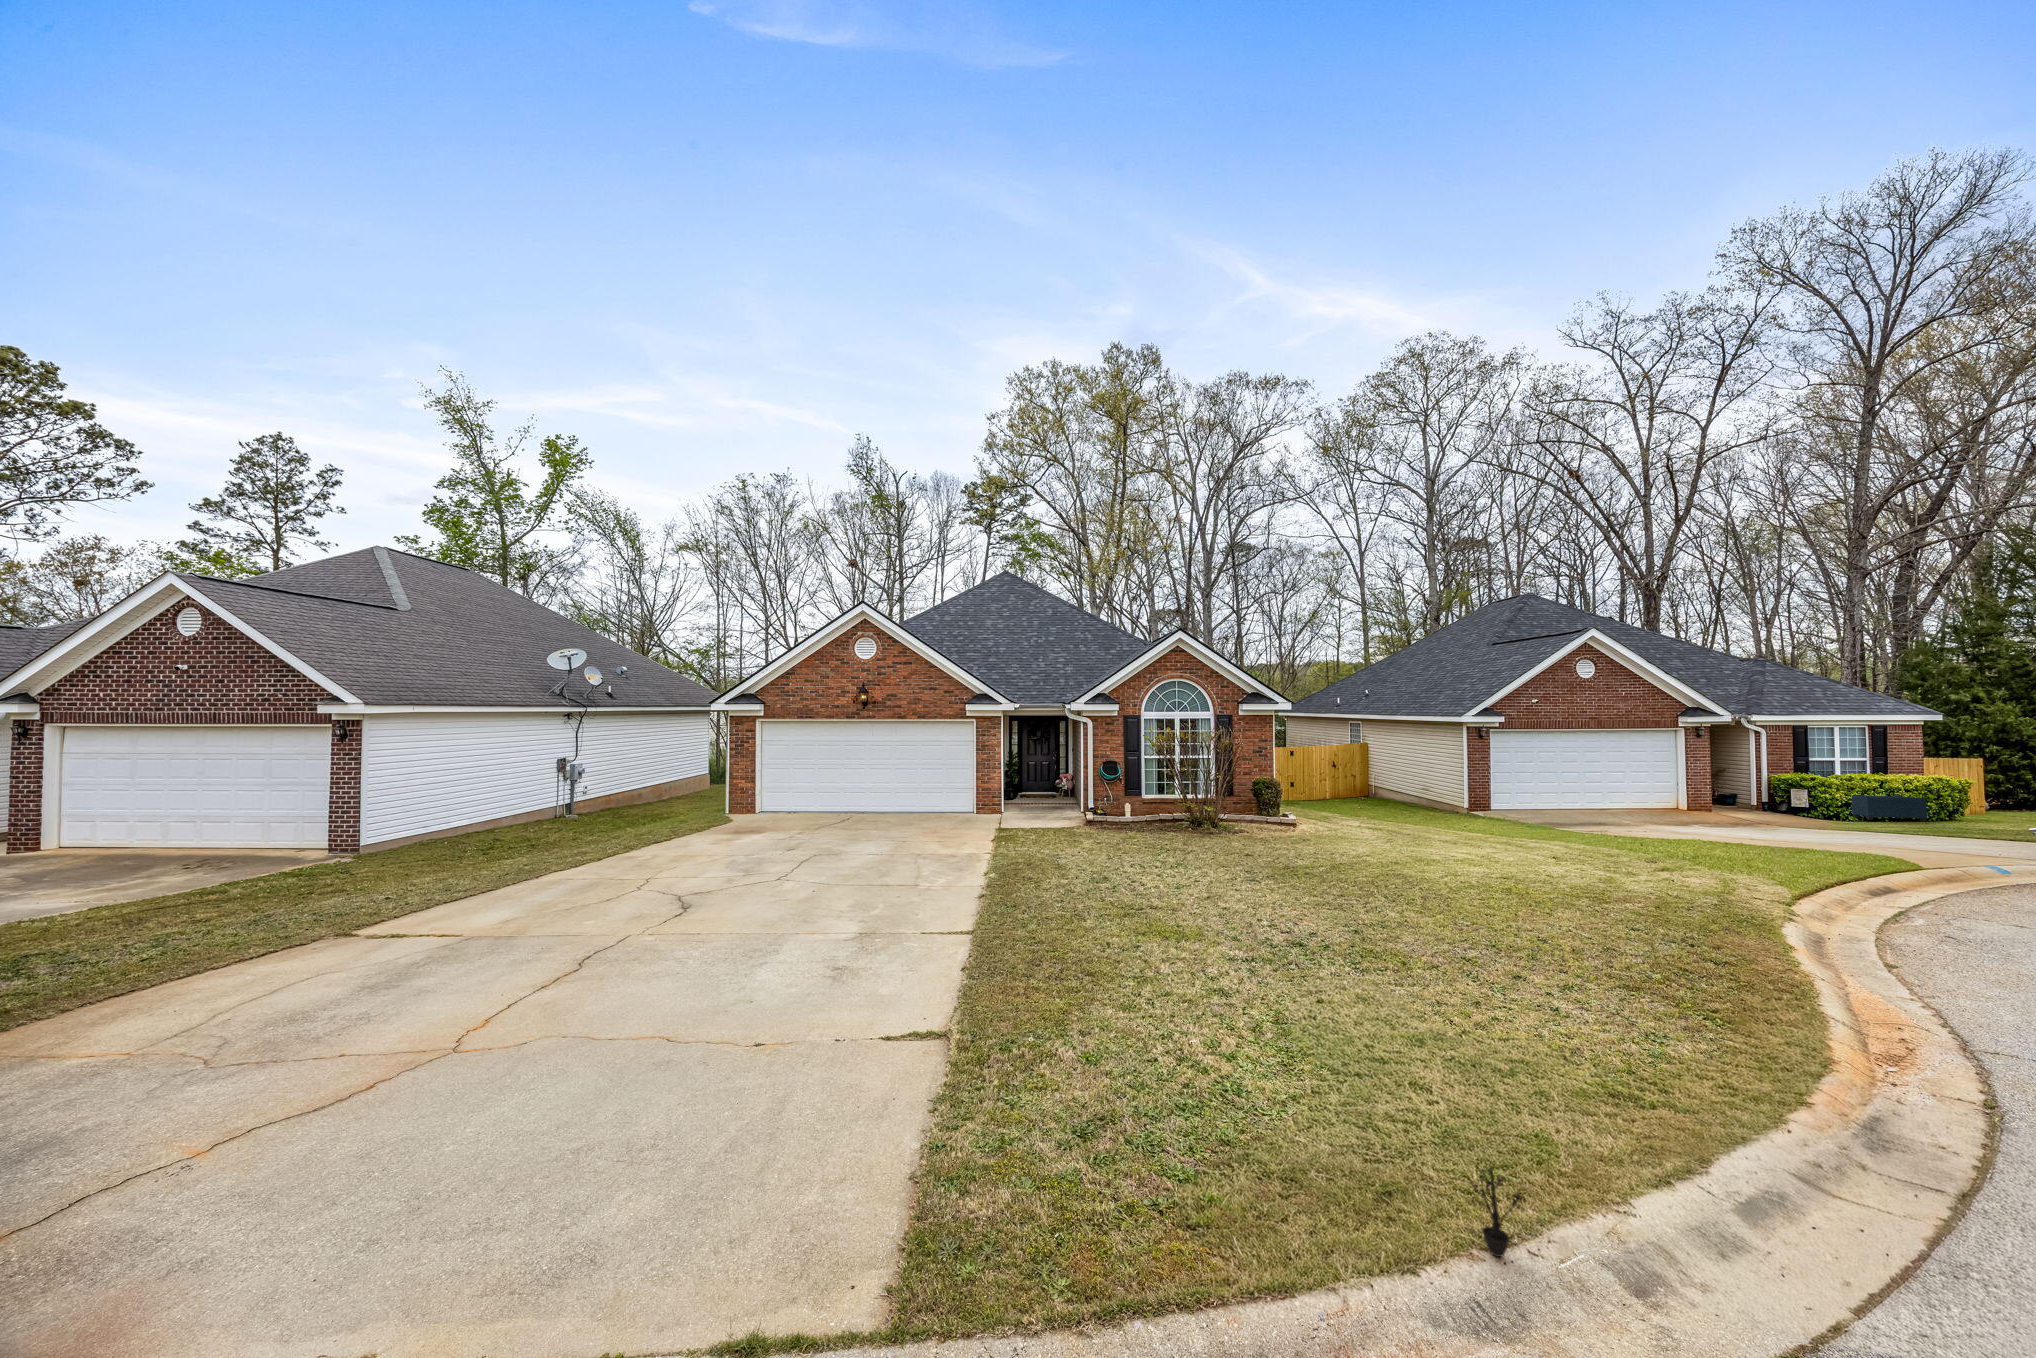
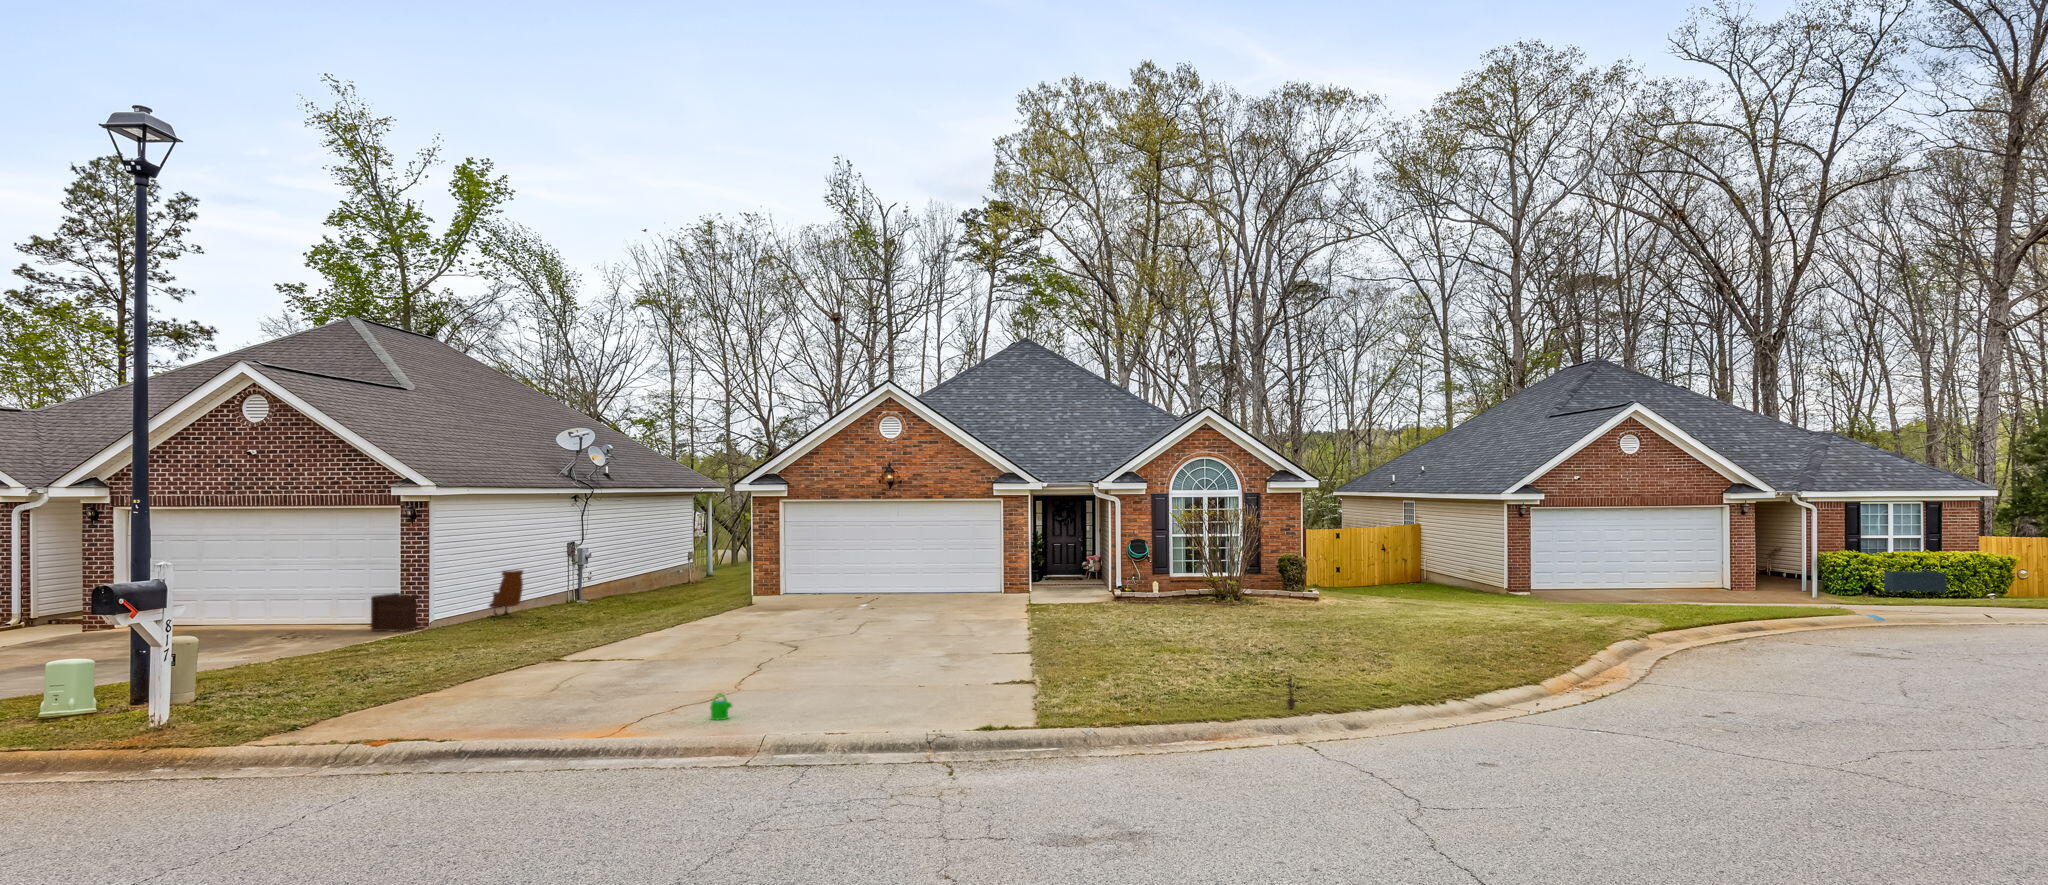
lounge chair: none [450,789,487,839] -> present [489,570,523,617]
wooden crate: none [282,817,353,861] -> present [371,593,420,632]
watering can: none [126,1182,195,1259] -> present [710,693,732,720]

